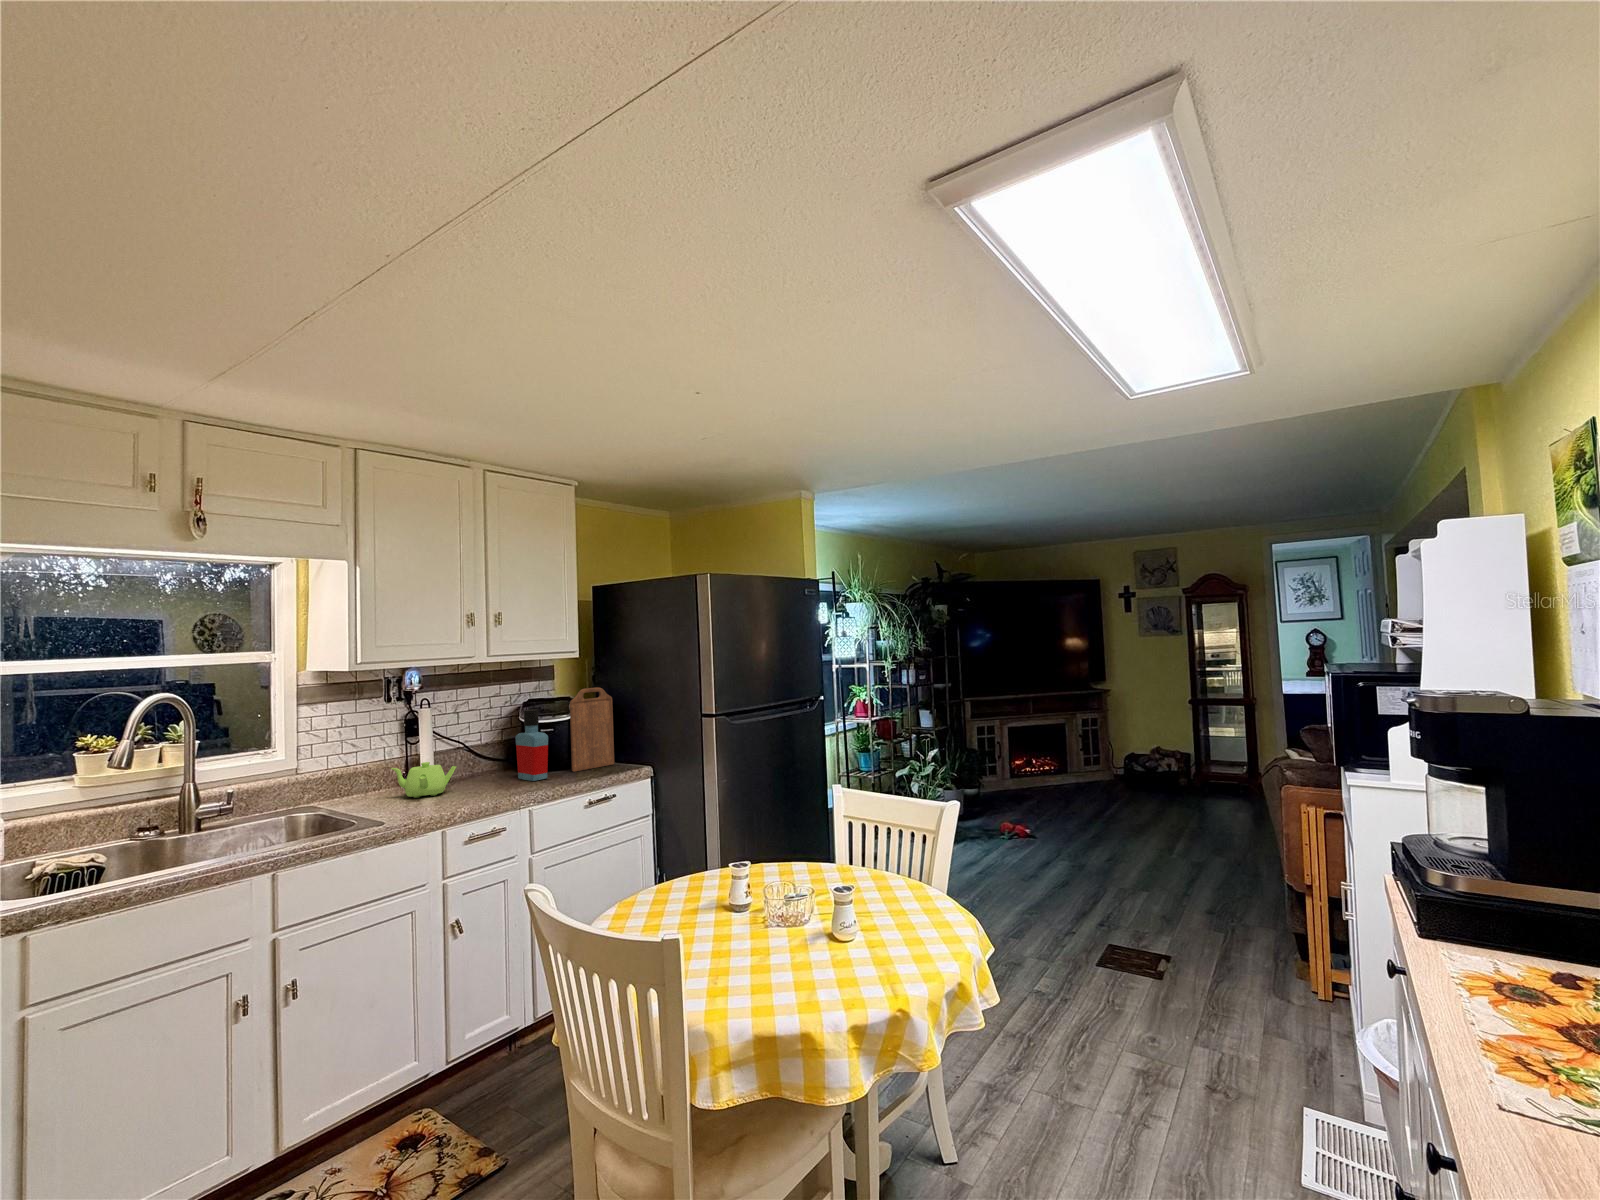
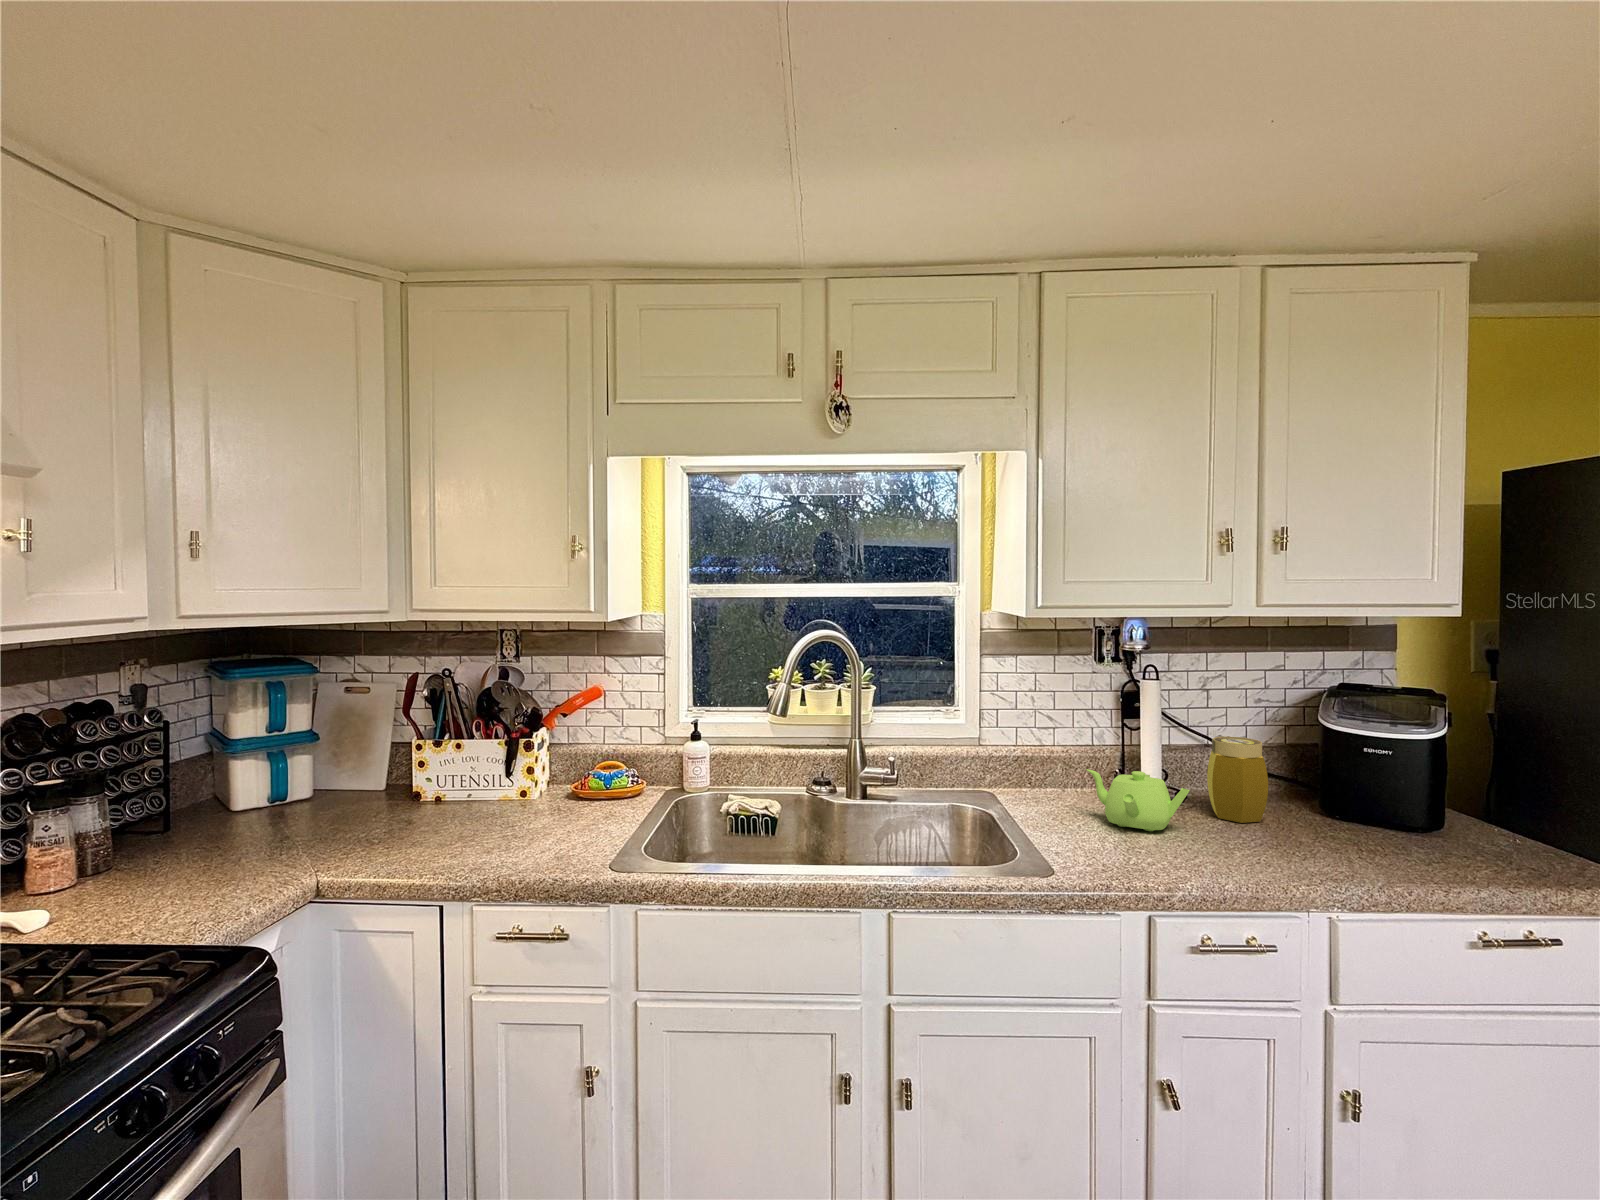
cutting board: present [570,688,614,772] -> none [1433,682,1551,856]
bottle: present [515,709,548,781] -> none [1307,710,1377,853]
jar: none [463,735,497,783] -> present [1207,737,1268,823]

